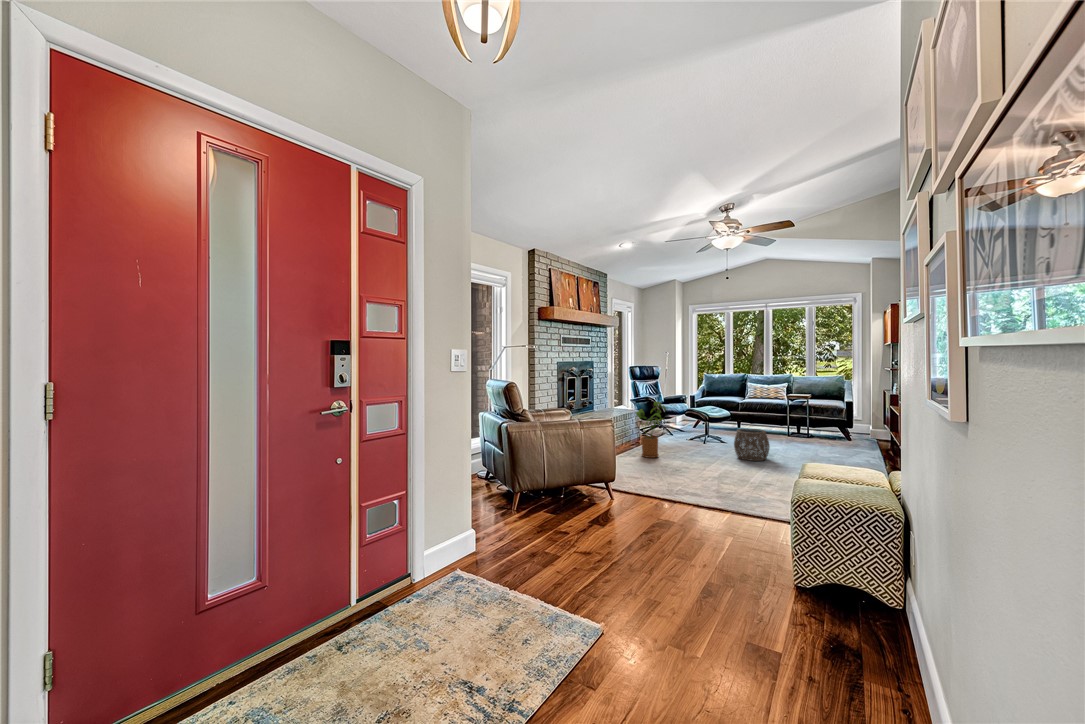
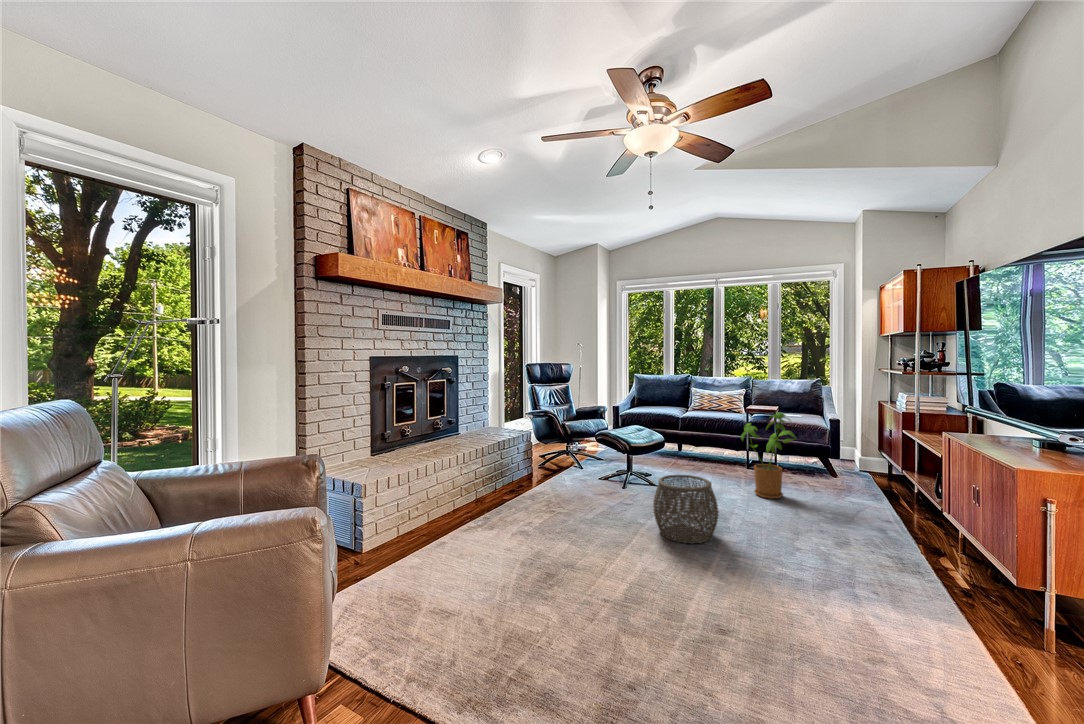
house plant: present [635,401,666,458] -> present [741,412,796,499]

